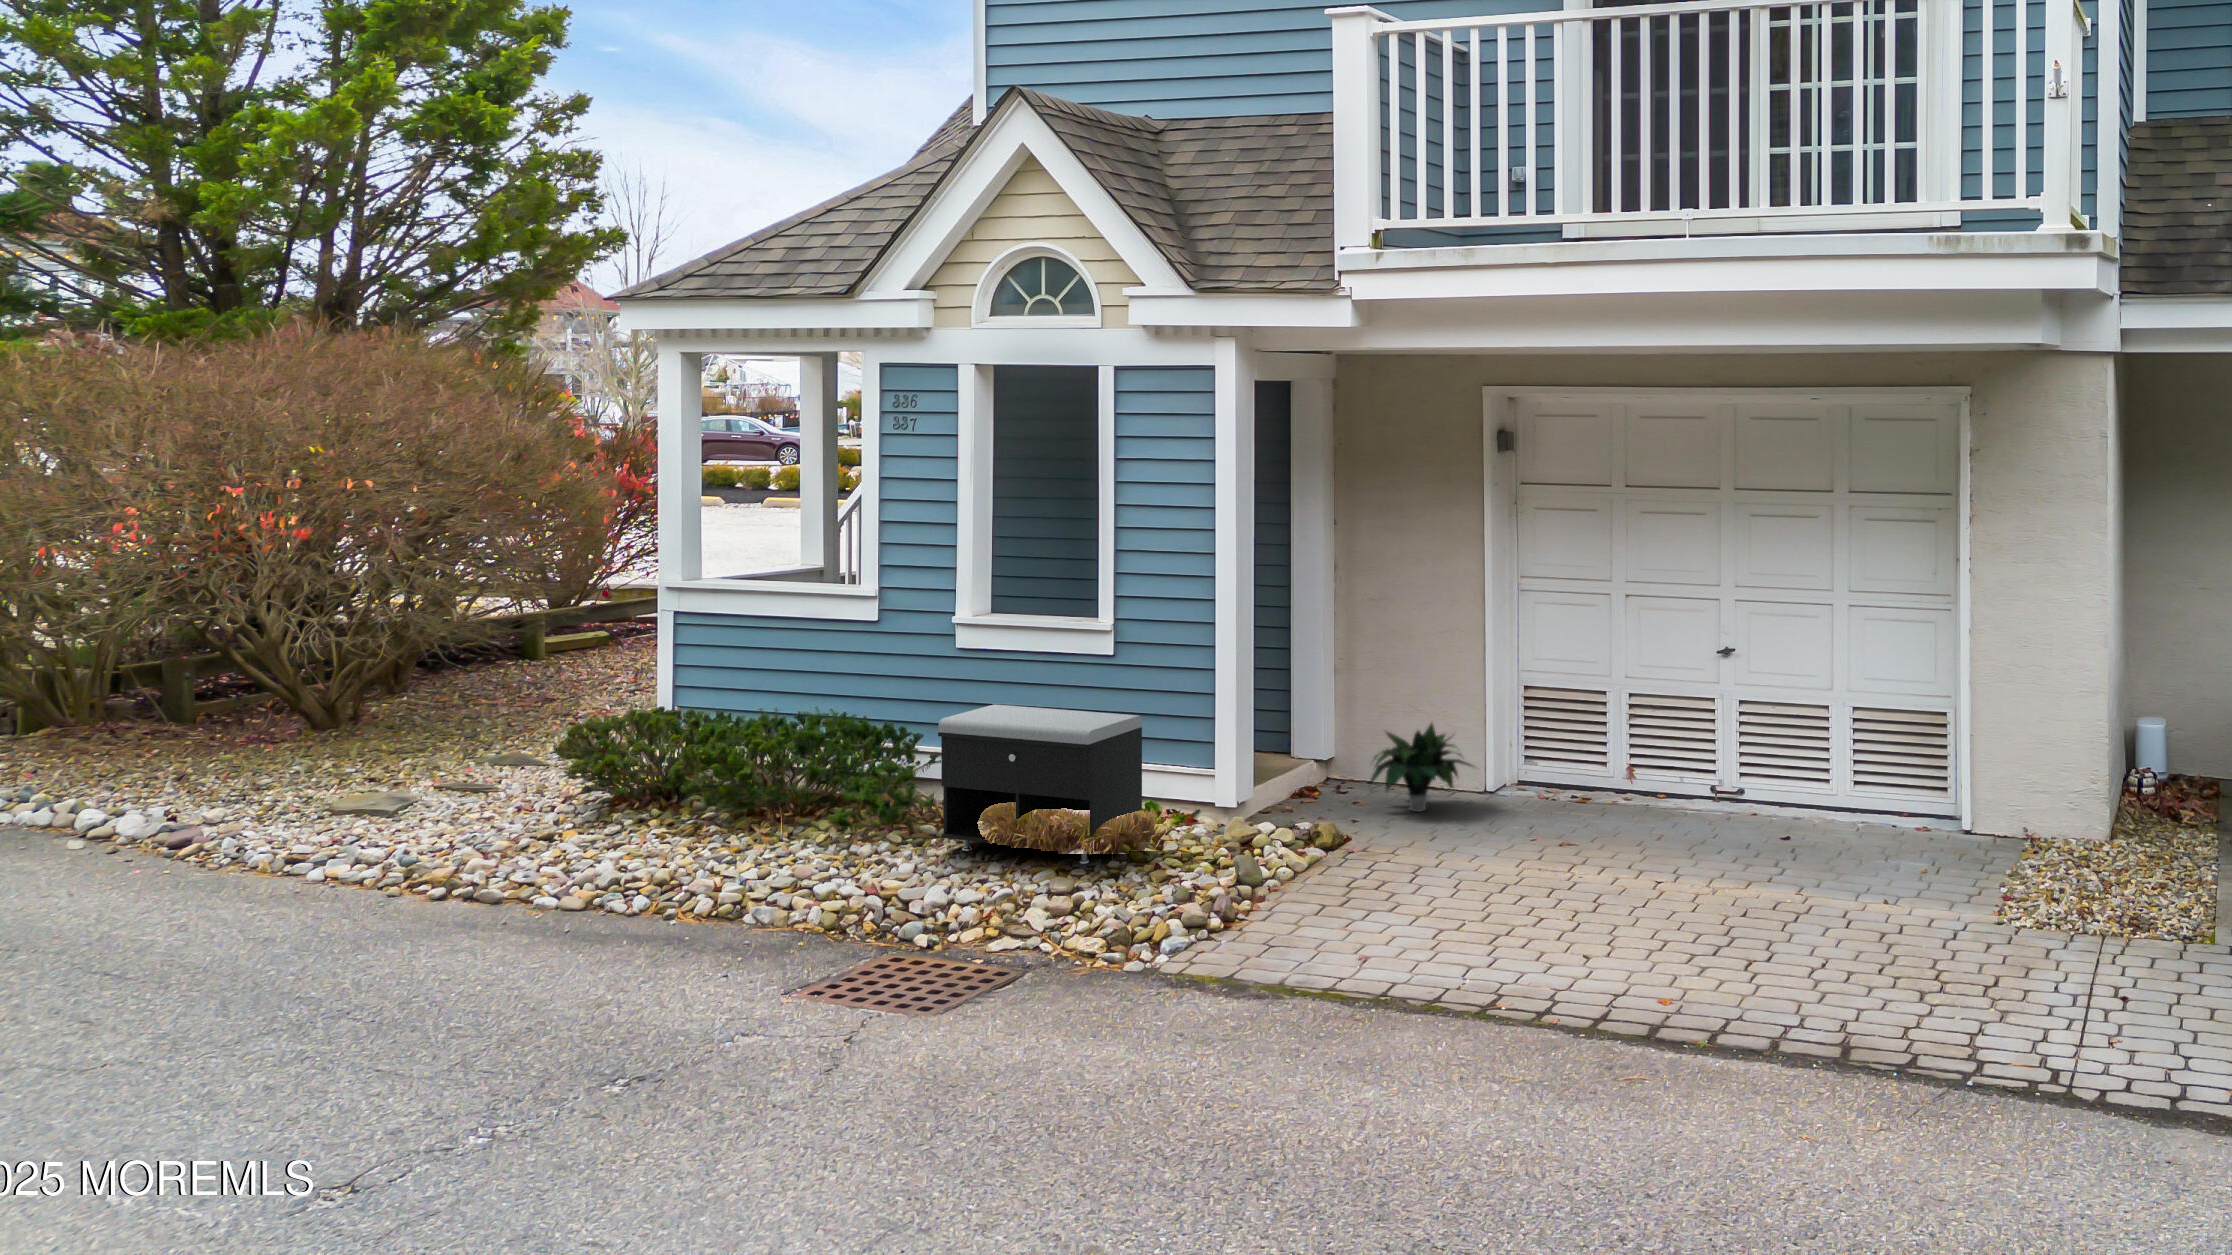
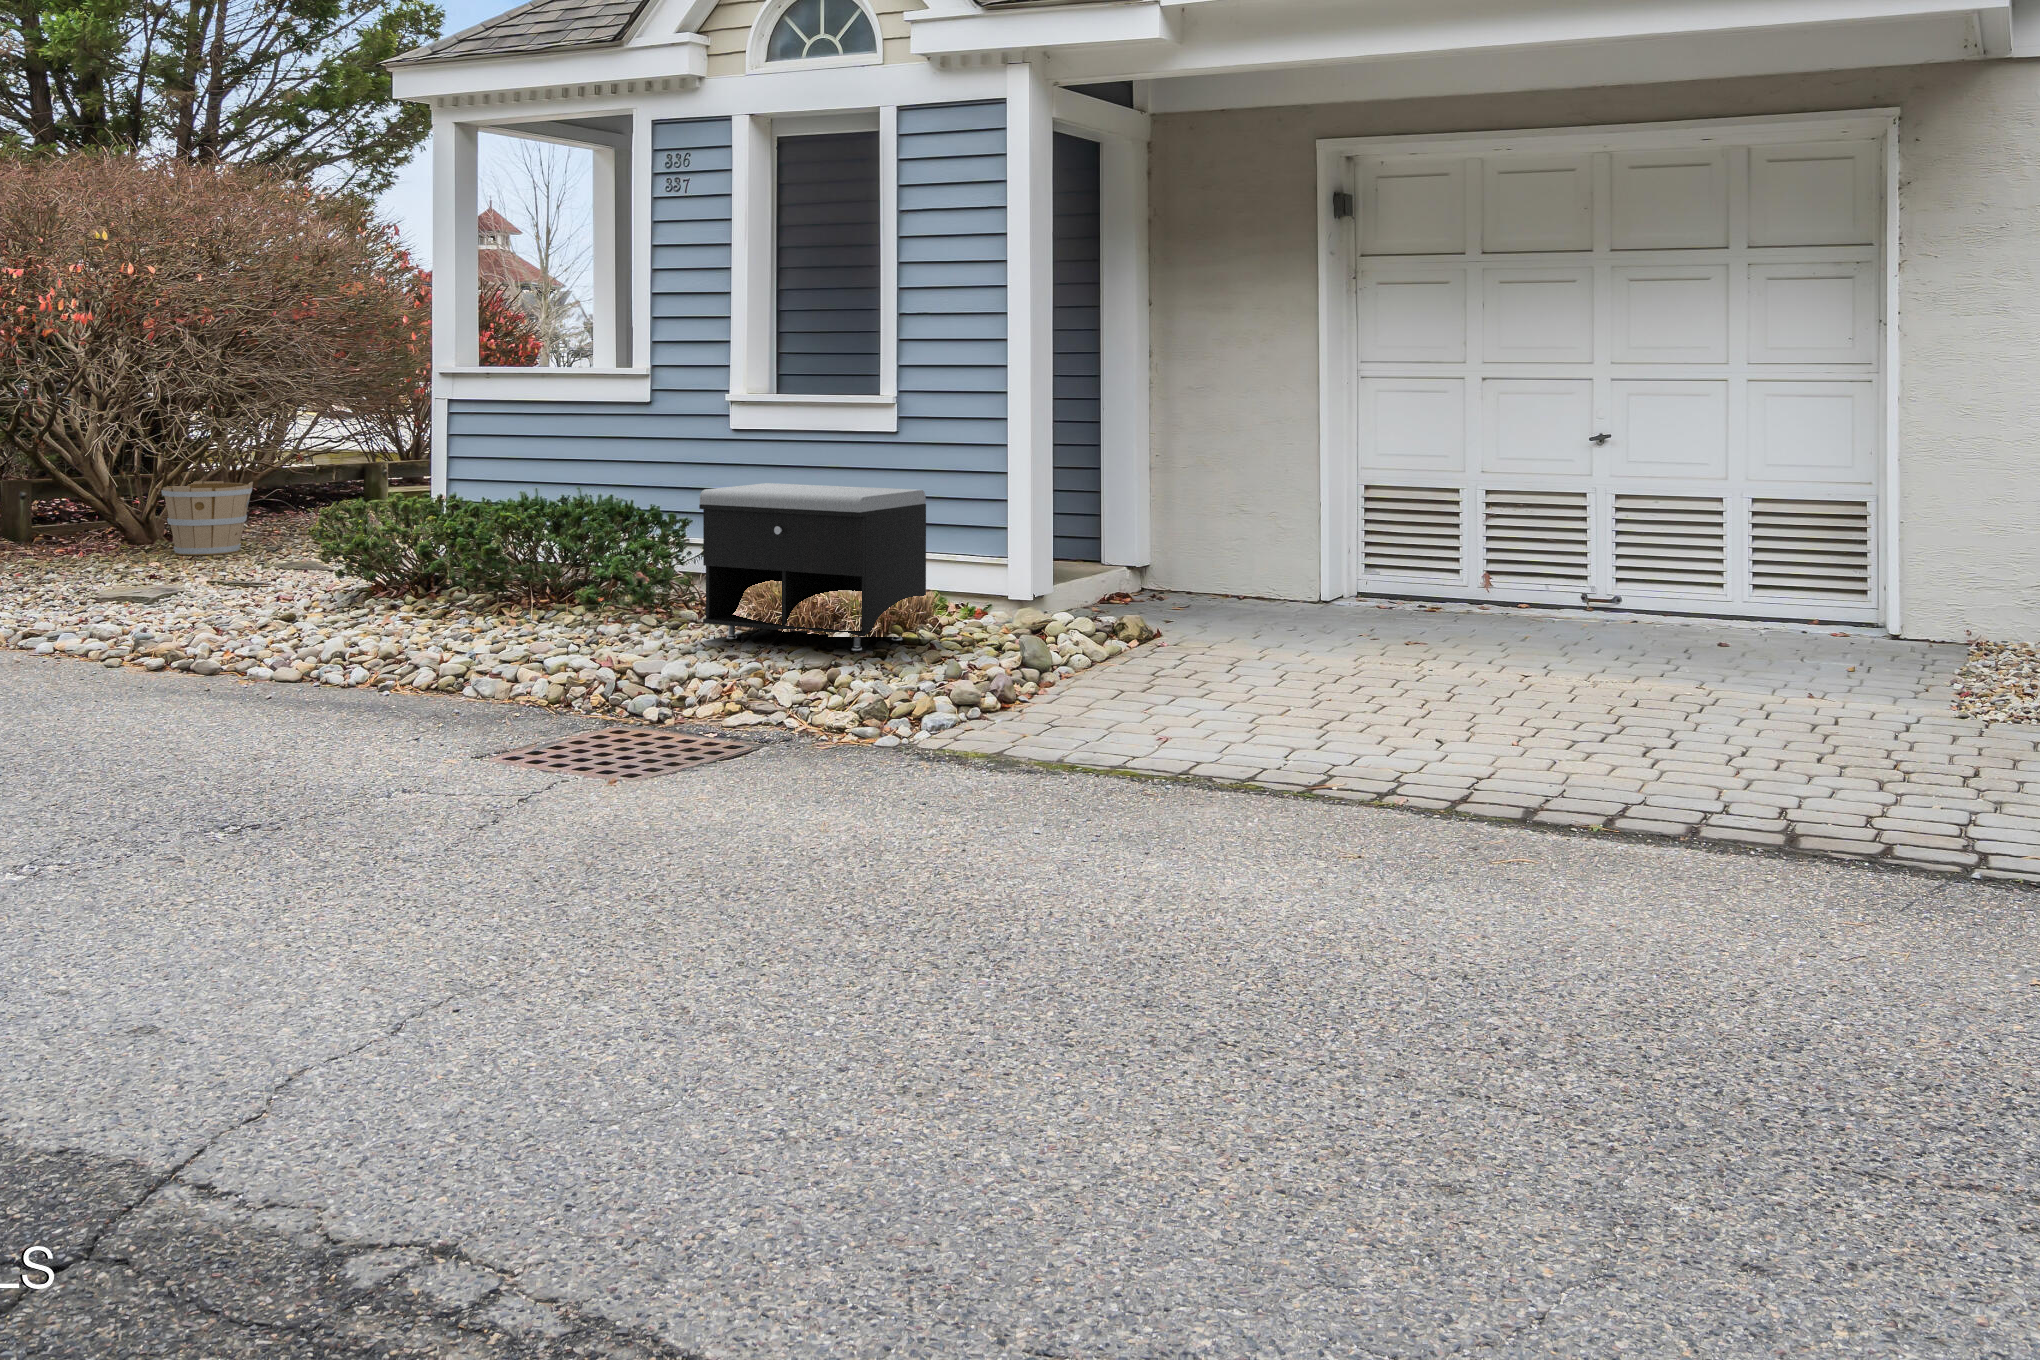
wooden bucket: none [360,665,450,743] -> present [162,481,253,555]
potted plant: present [1370,723,1472,812] -> none [1185,515,1313,617]

